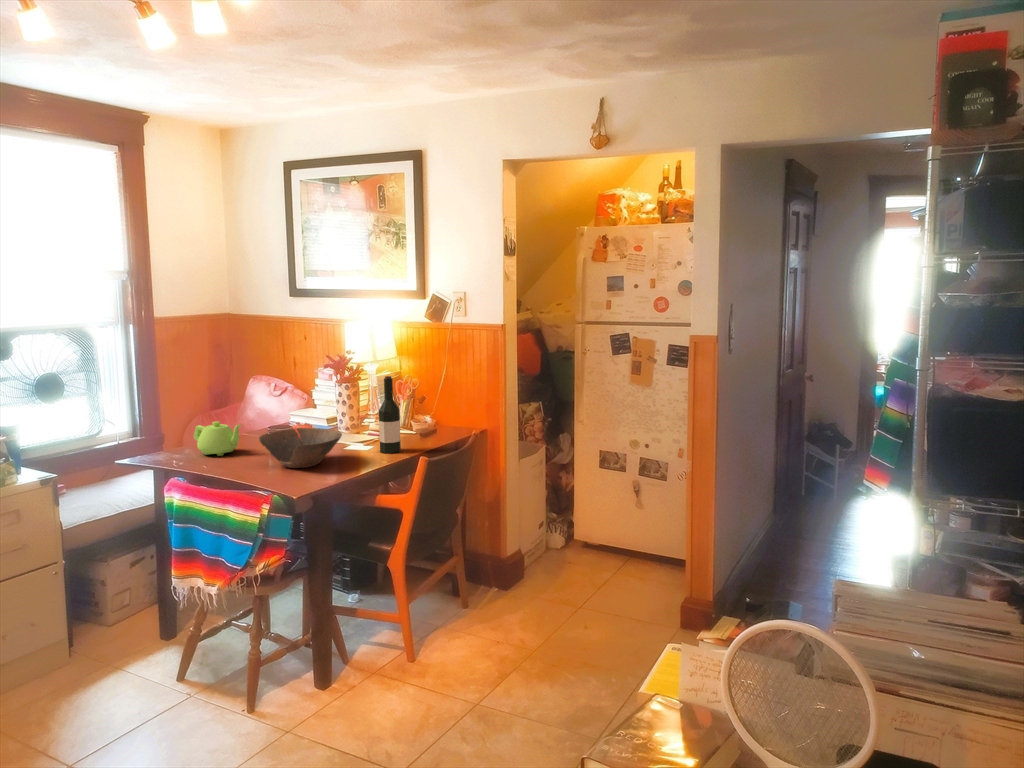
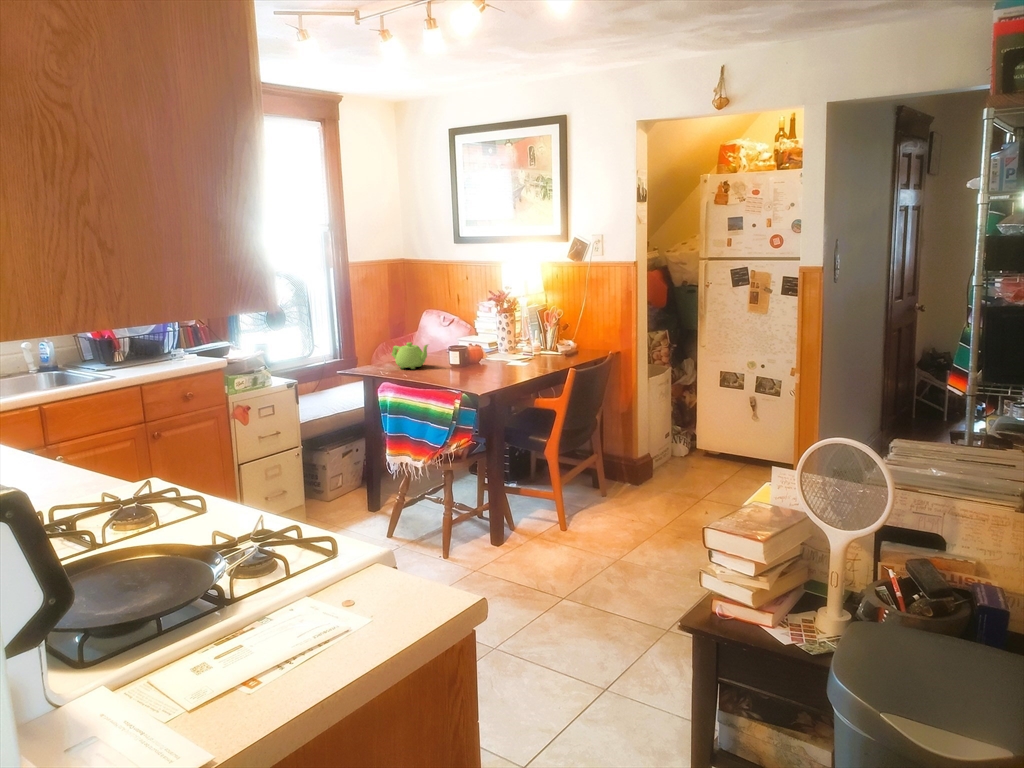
wine bottle: present [379,376,401,453] -> none [536,305,553,367]
bowl: present [259,428,342,468] -> none [446,347,509,377]

